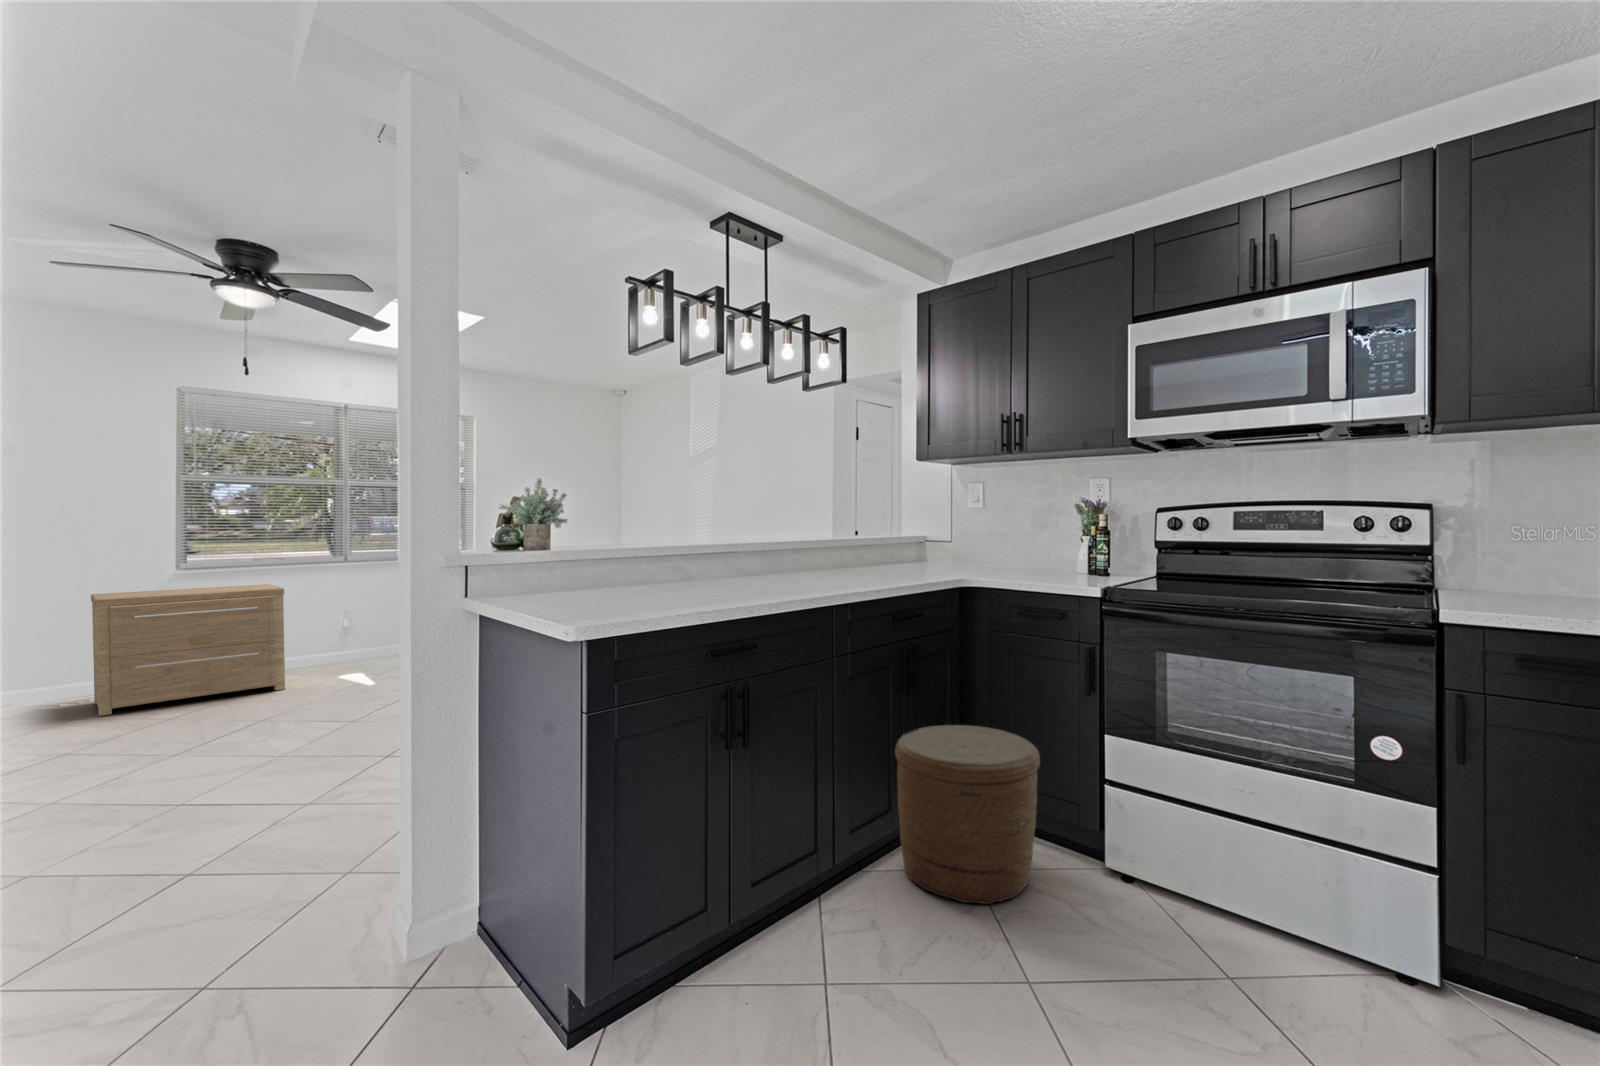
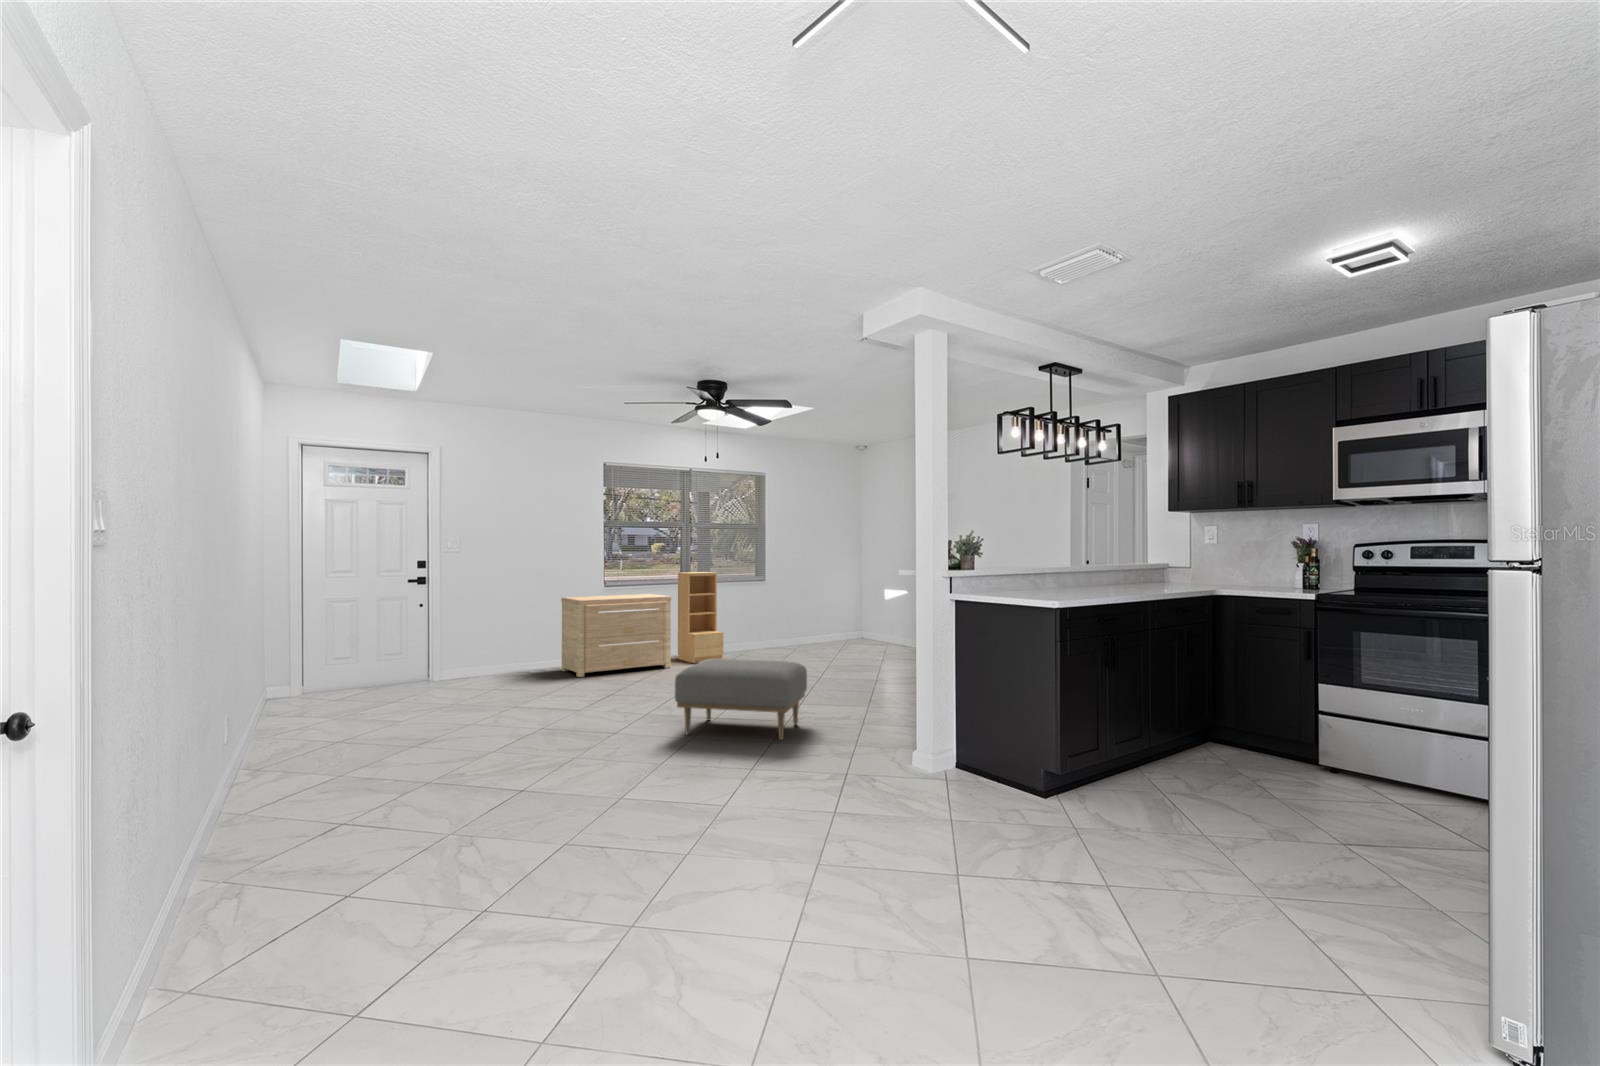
bookshelf: none [317,552,383,680] -> present [678,572,723,663]
ottoman: none [44,705,352,855] -> present [675,659,807,740]
woven basket: present [895,725,1040,904] -> none [1179,681,1279,781]

